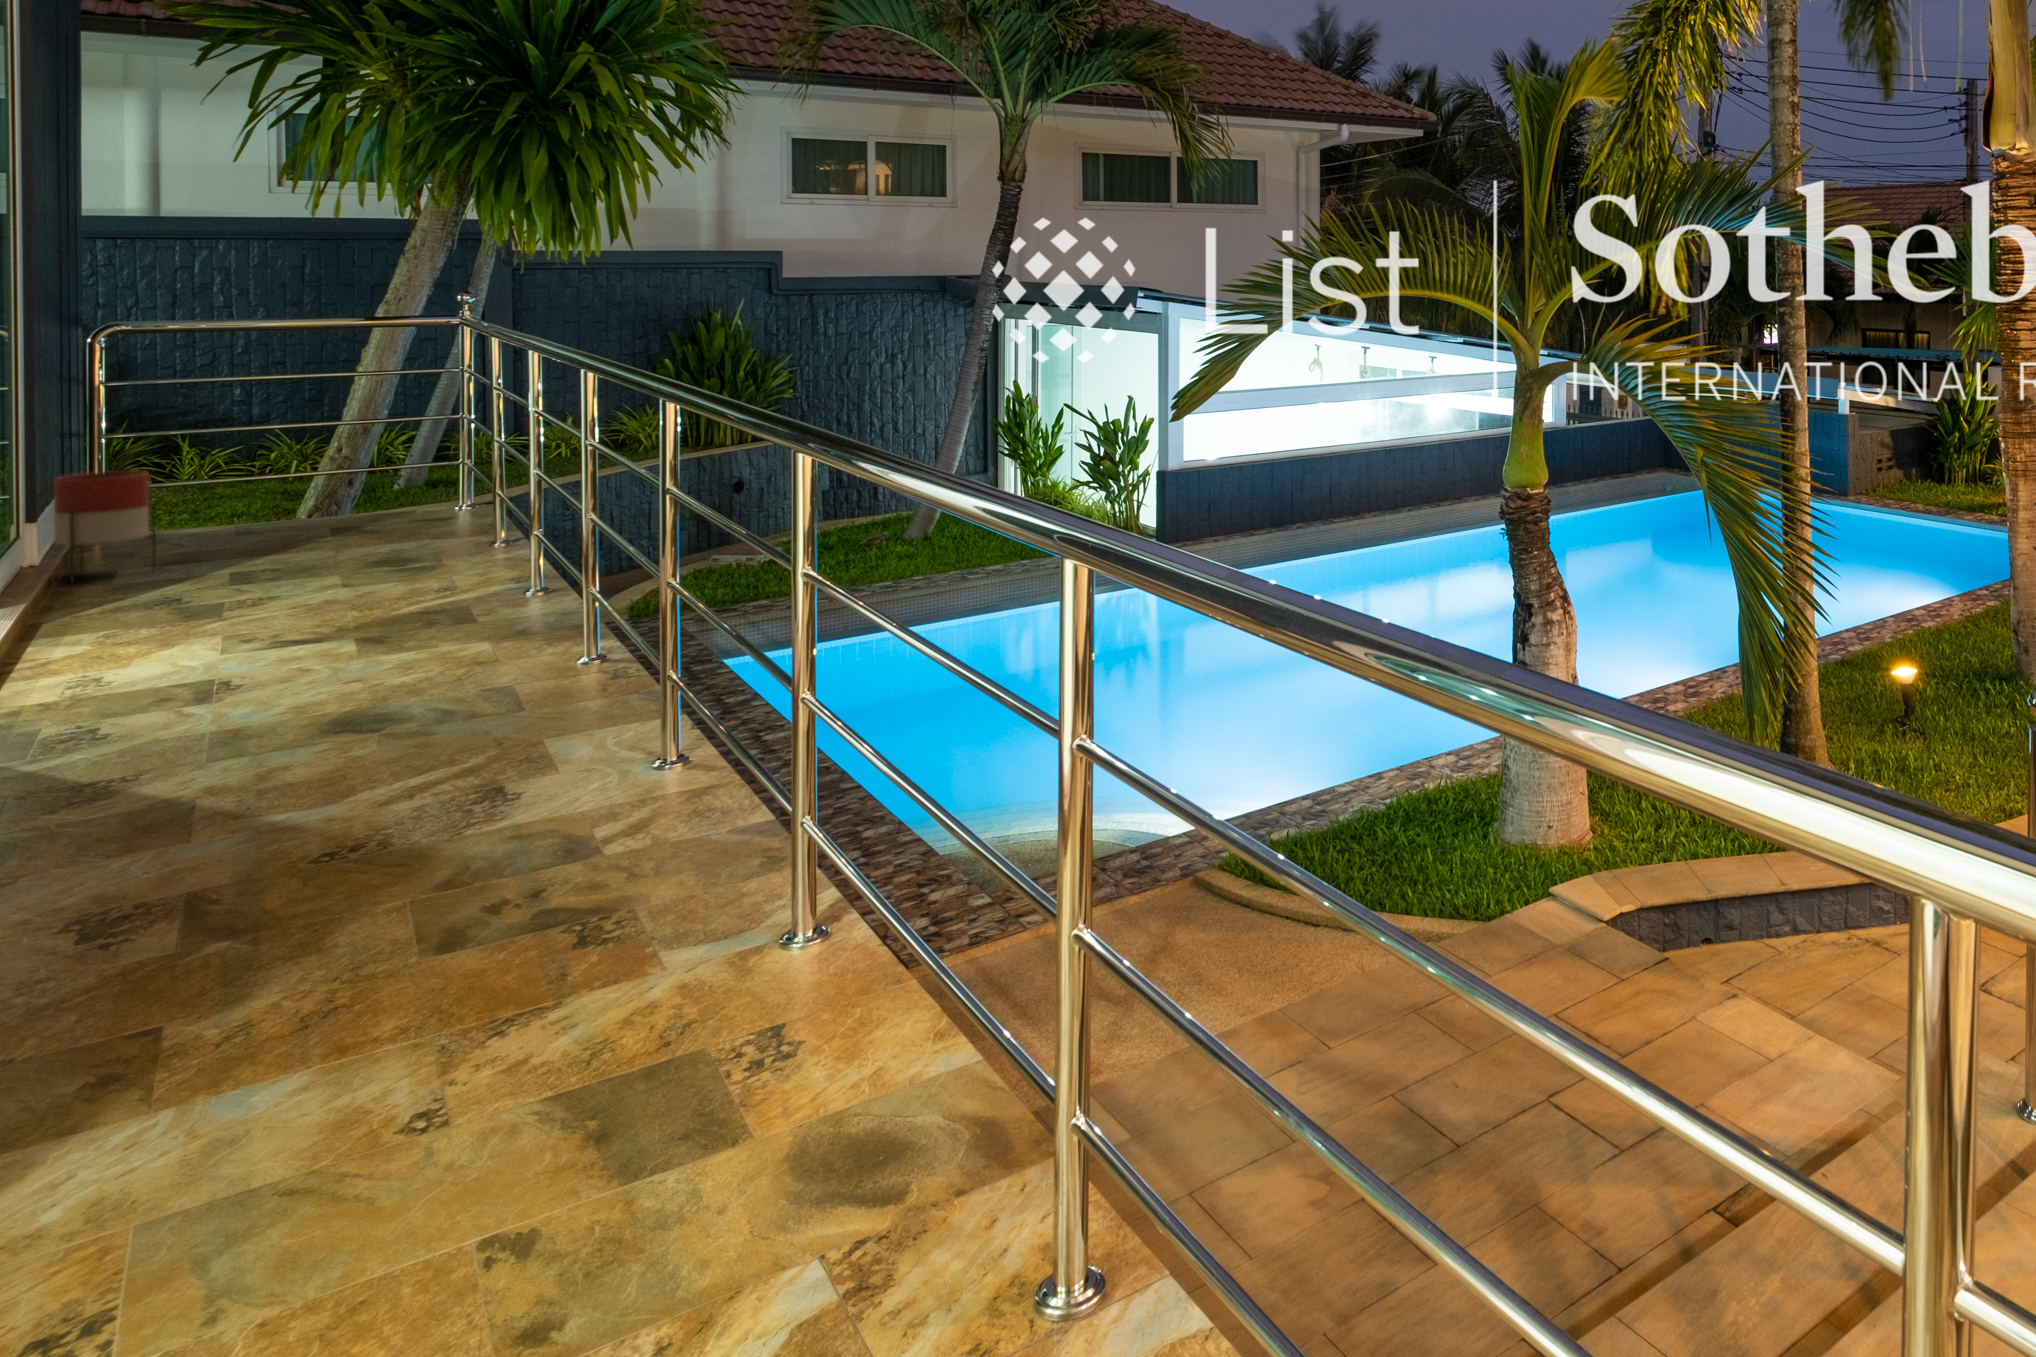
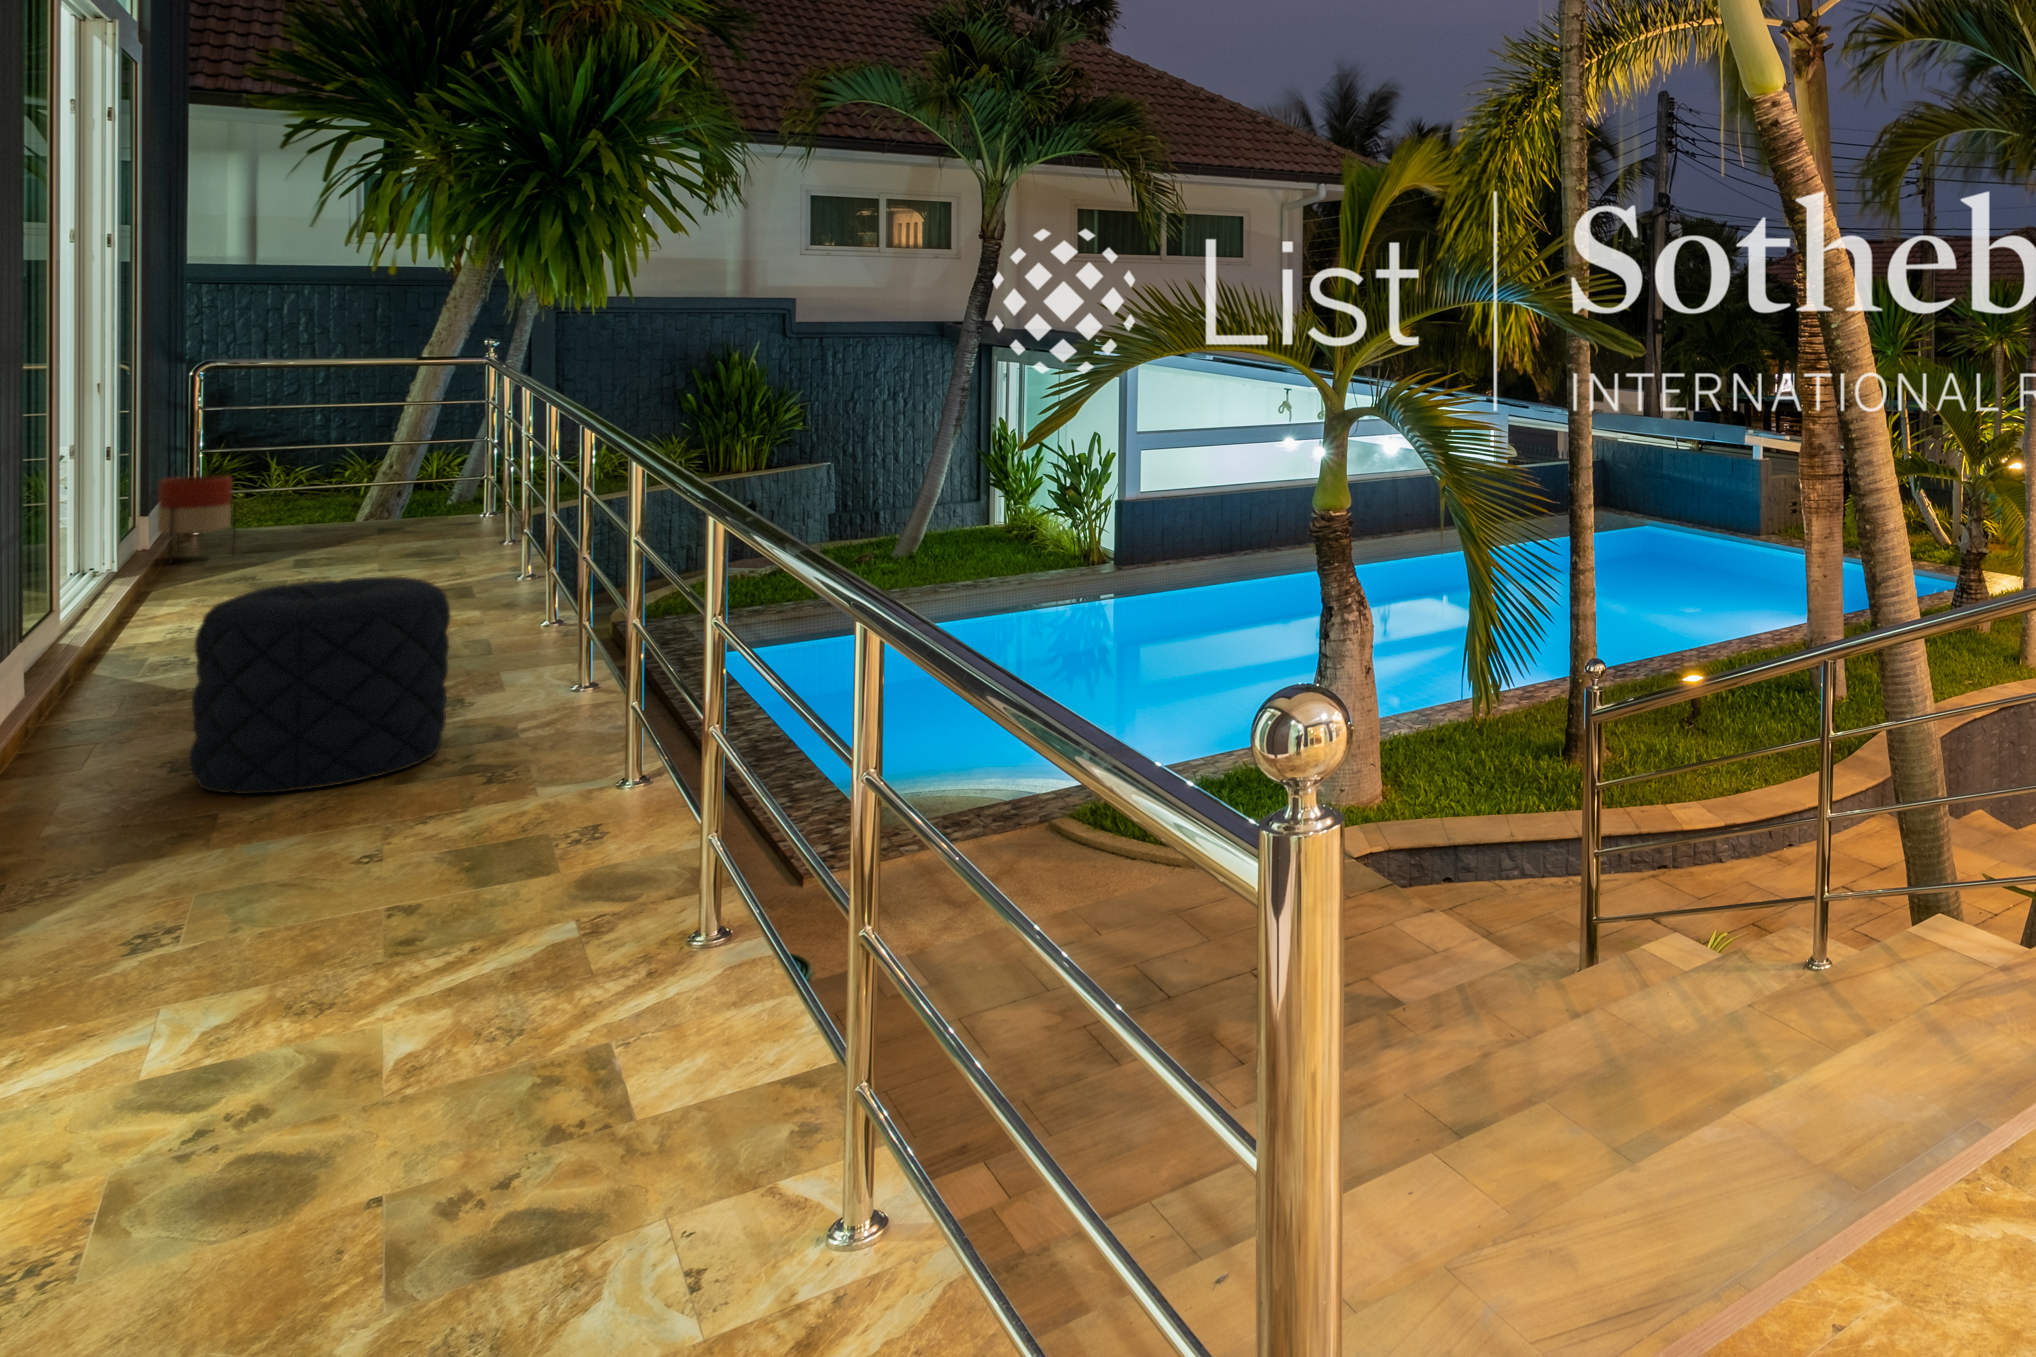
pouf: none [116,633,497,981] -> present [189,576,450,794]

